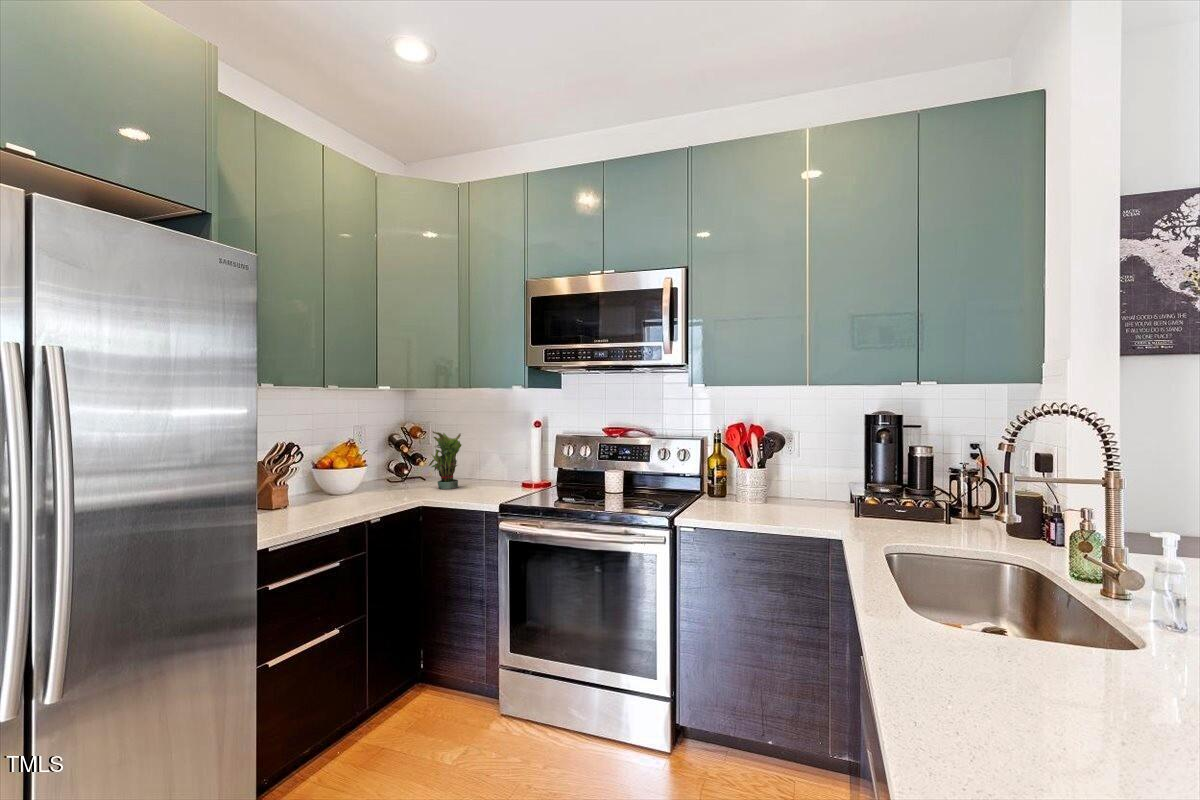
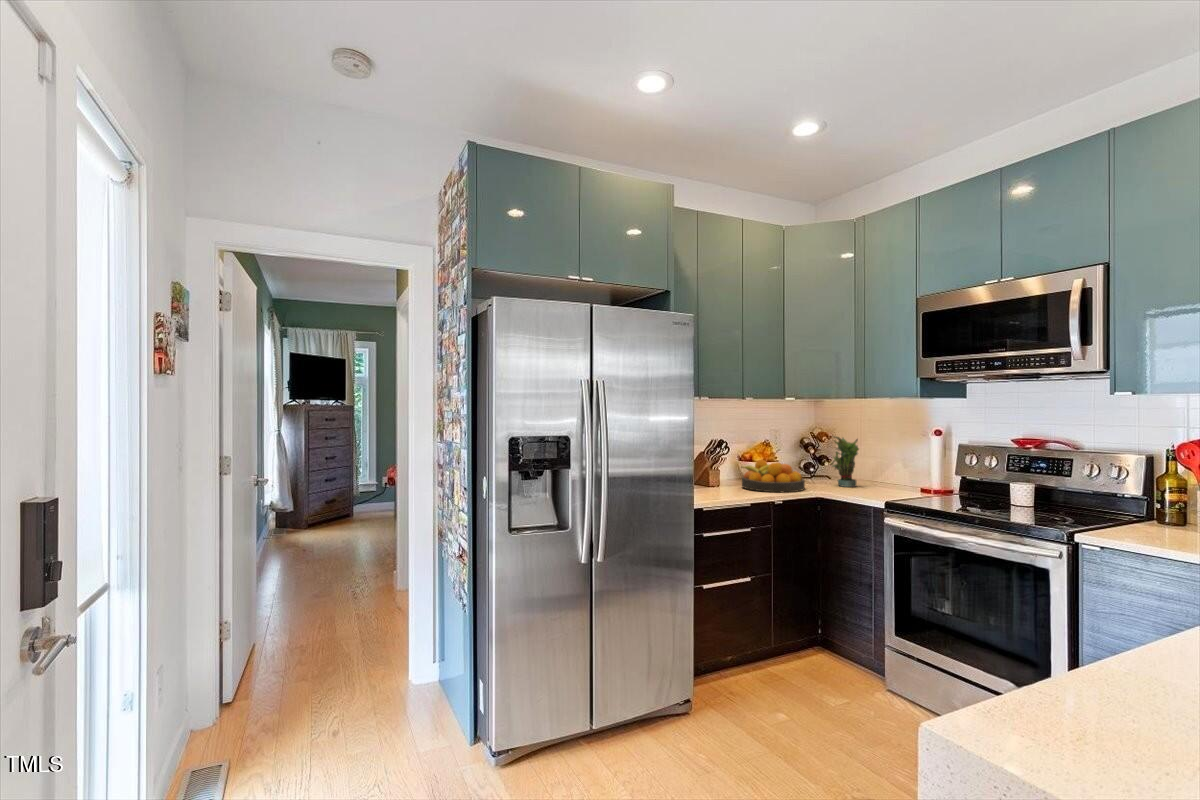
fruit bowl: none [318,466,403,508] -> present [741,460,805,492]

